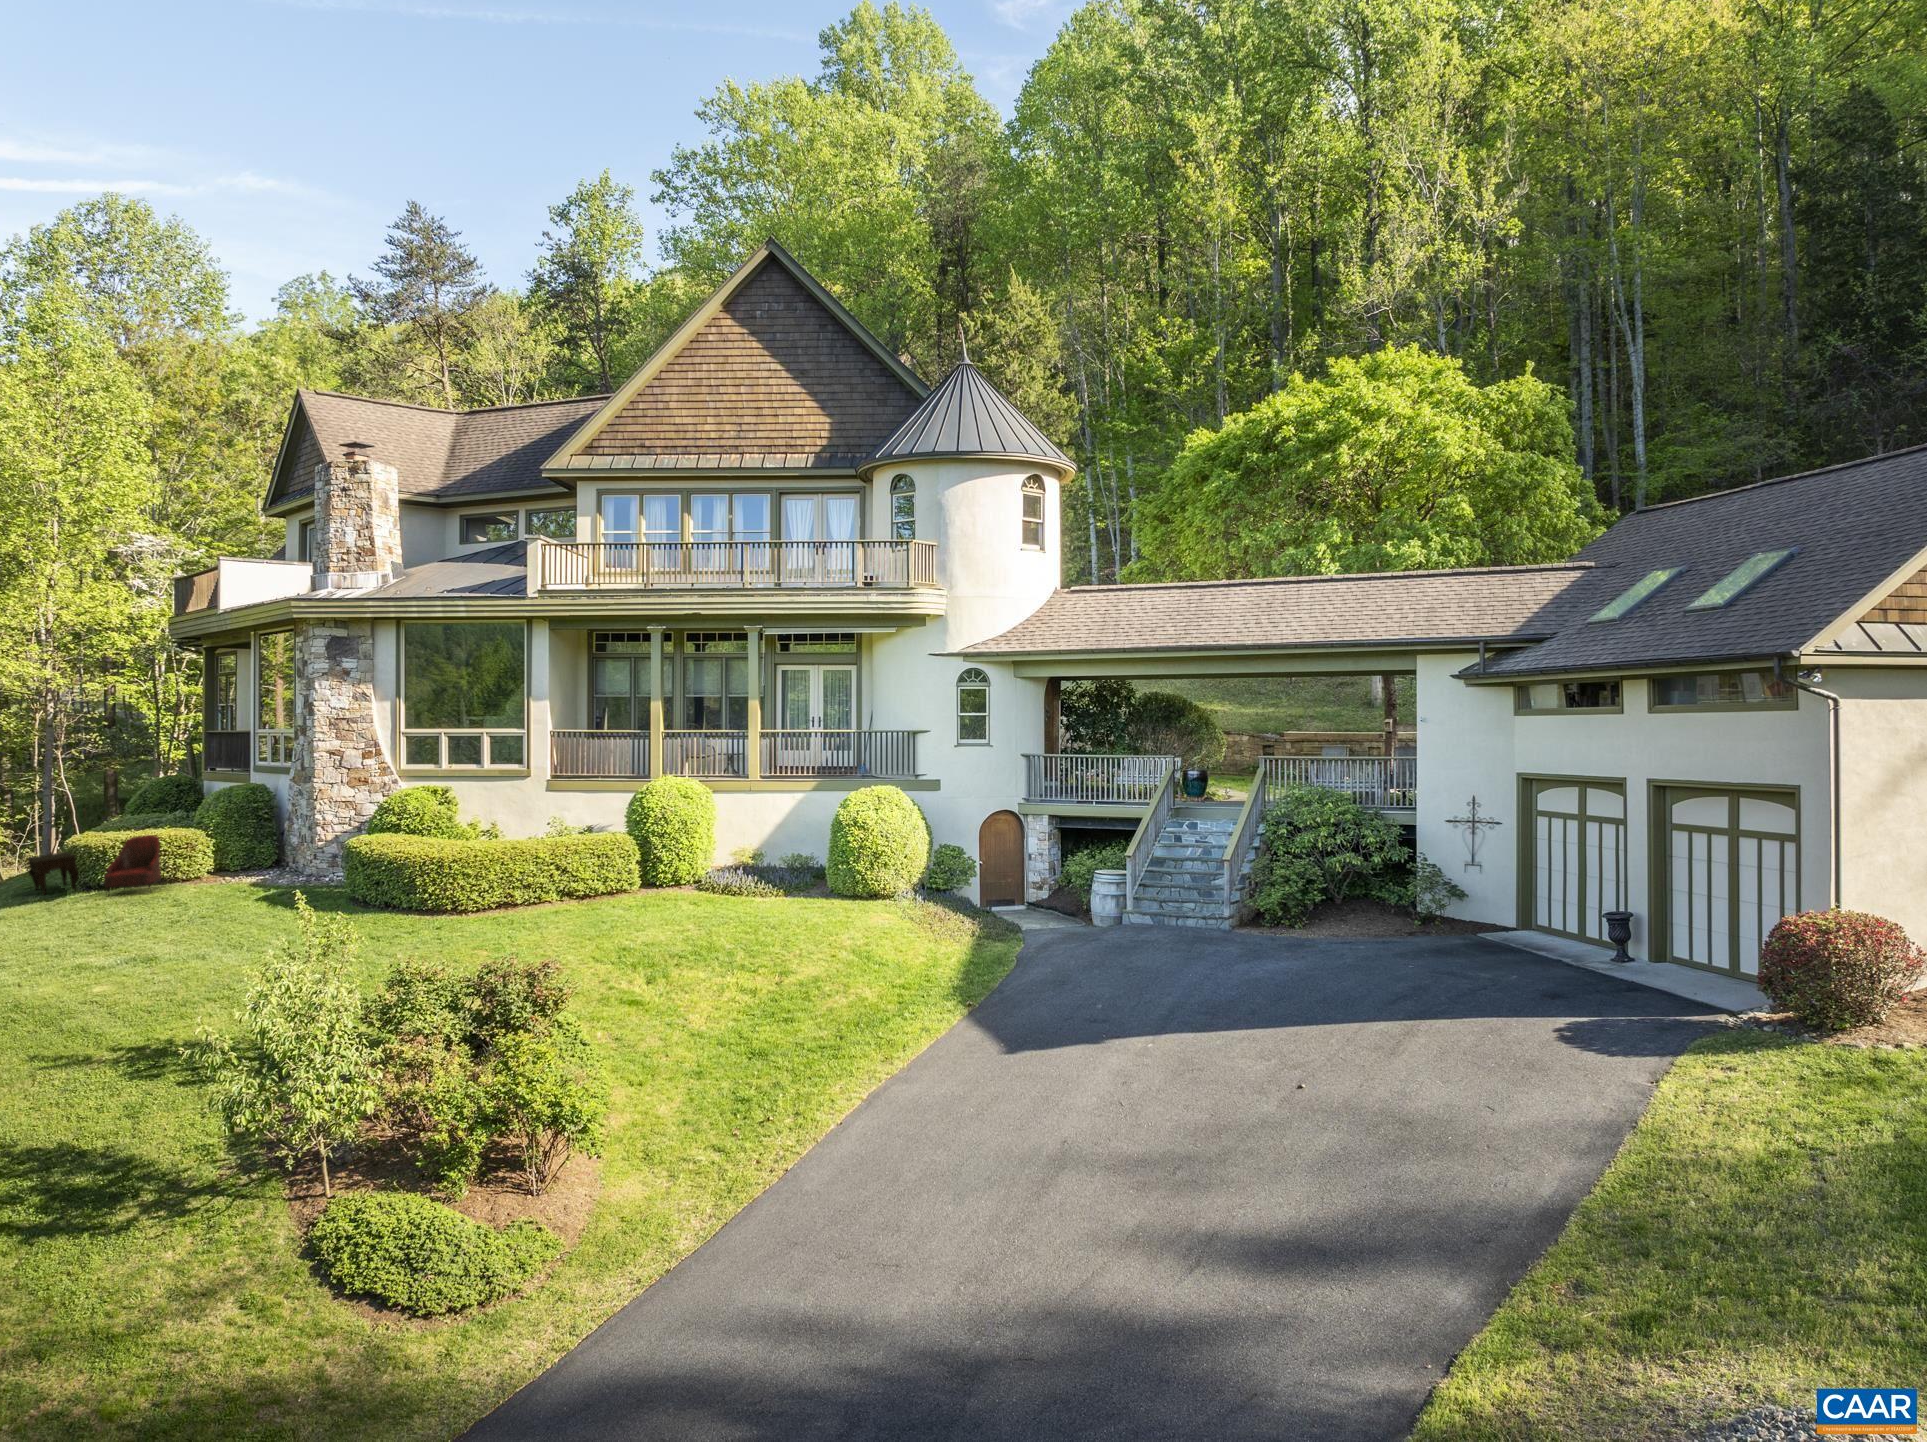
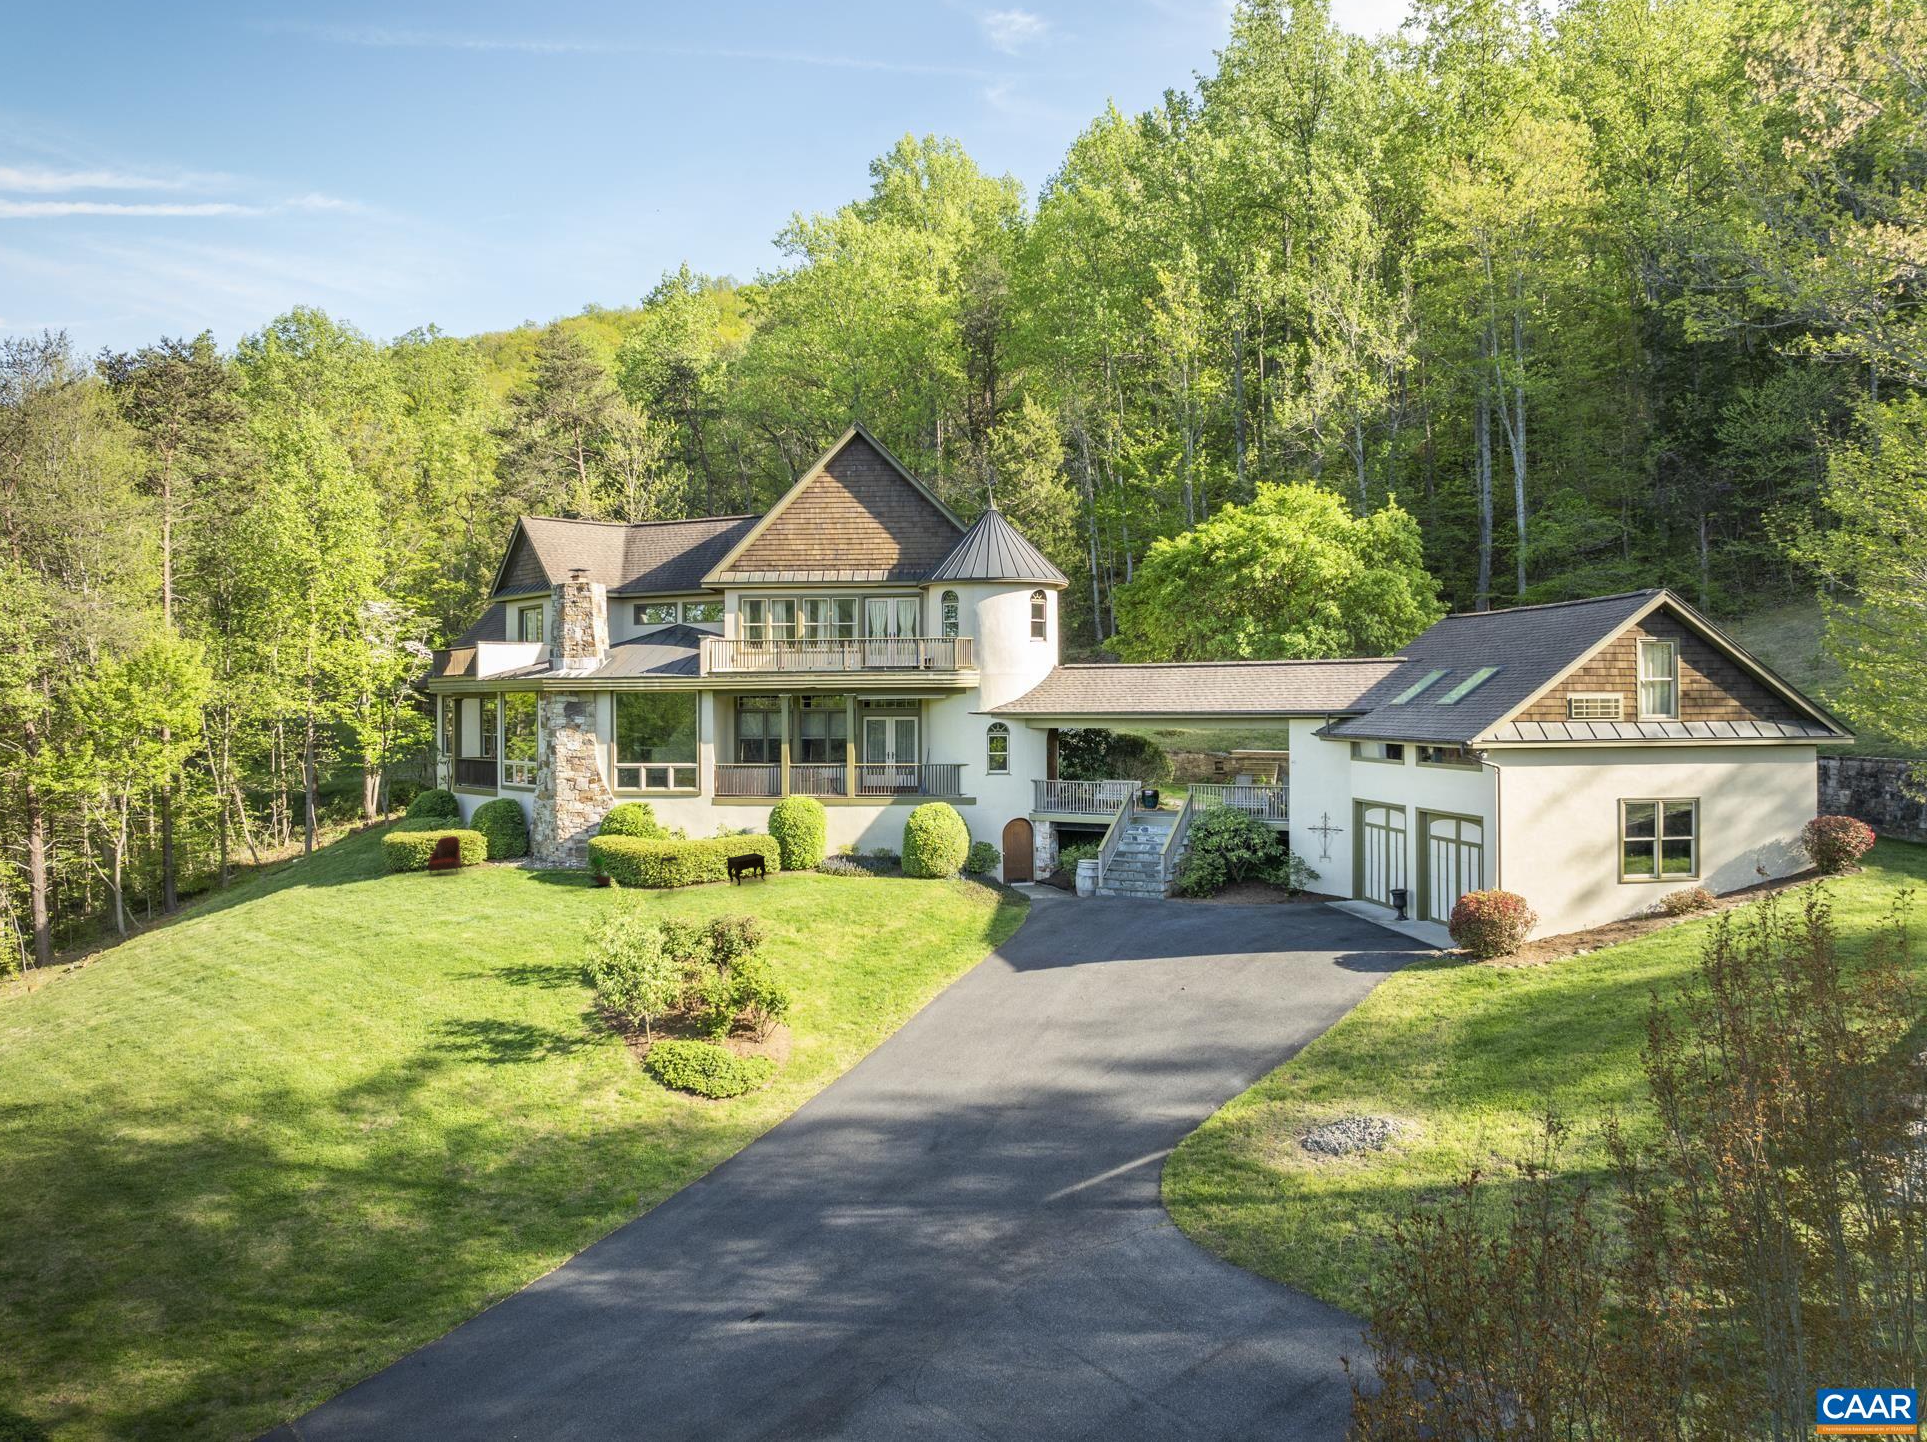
side table: present [28,852,79,895] -> present [726,853,766,886]
potted tree: none [335,856,375,908] -> present [589,856,612,885]
stool: none [442,862,482,920] -> present [660,856,682,887]

